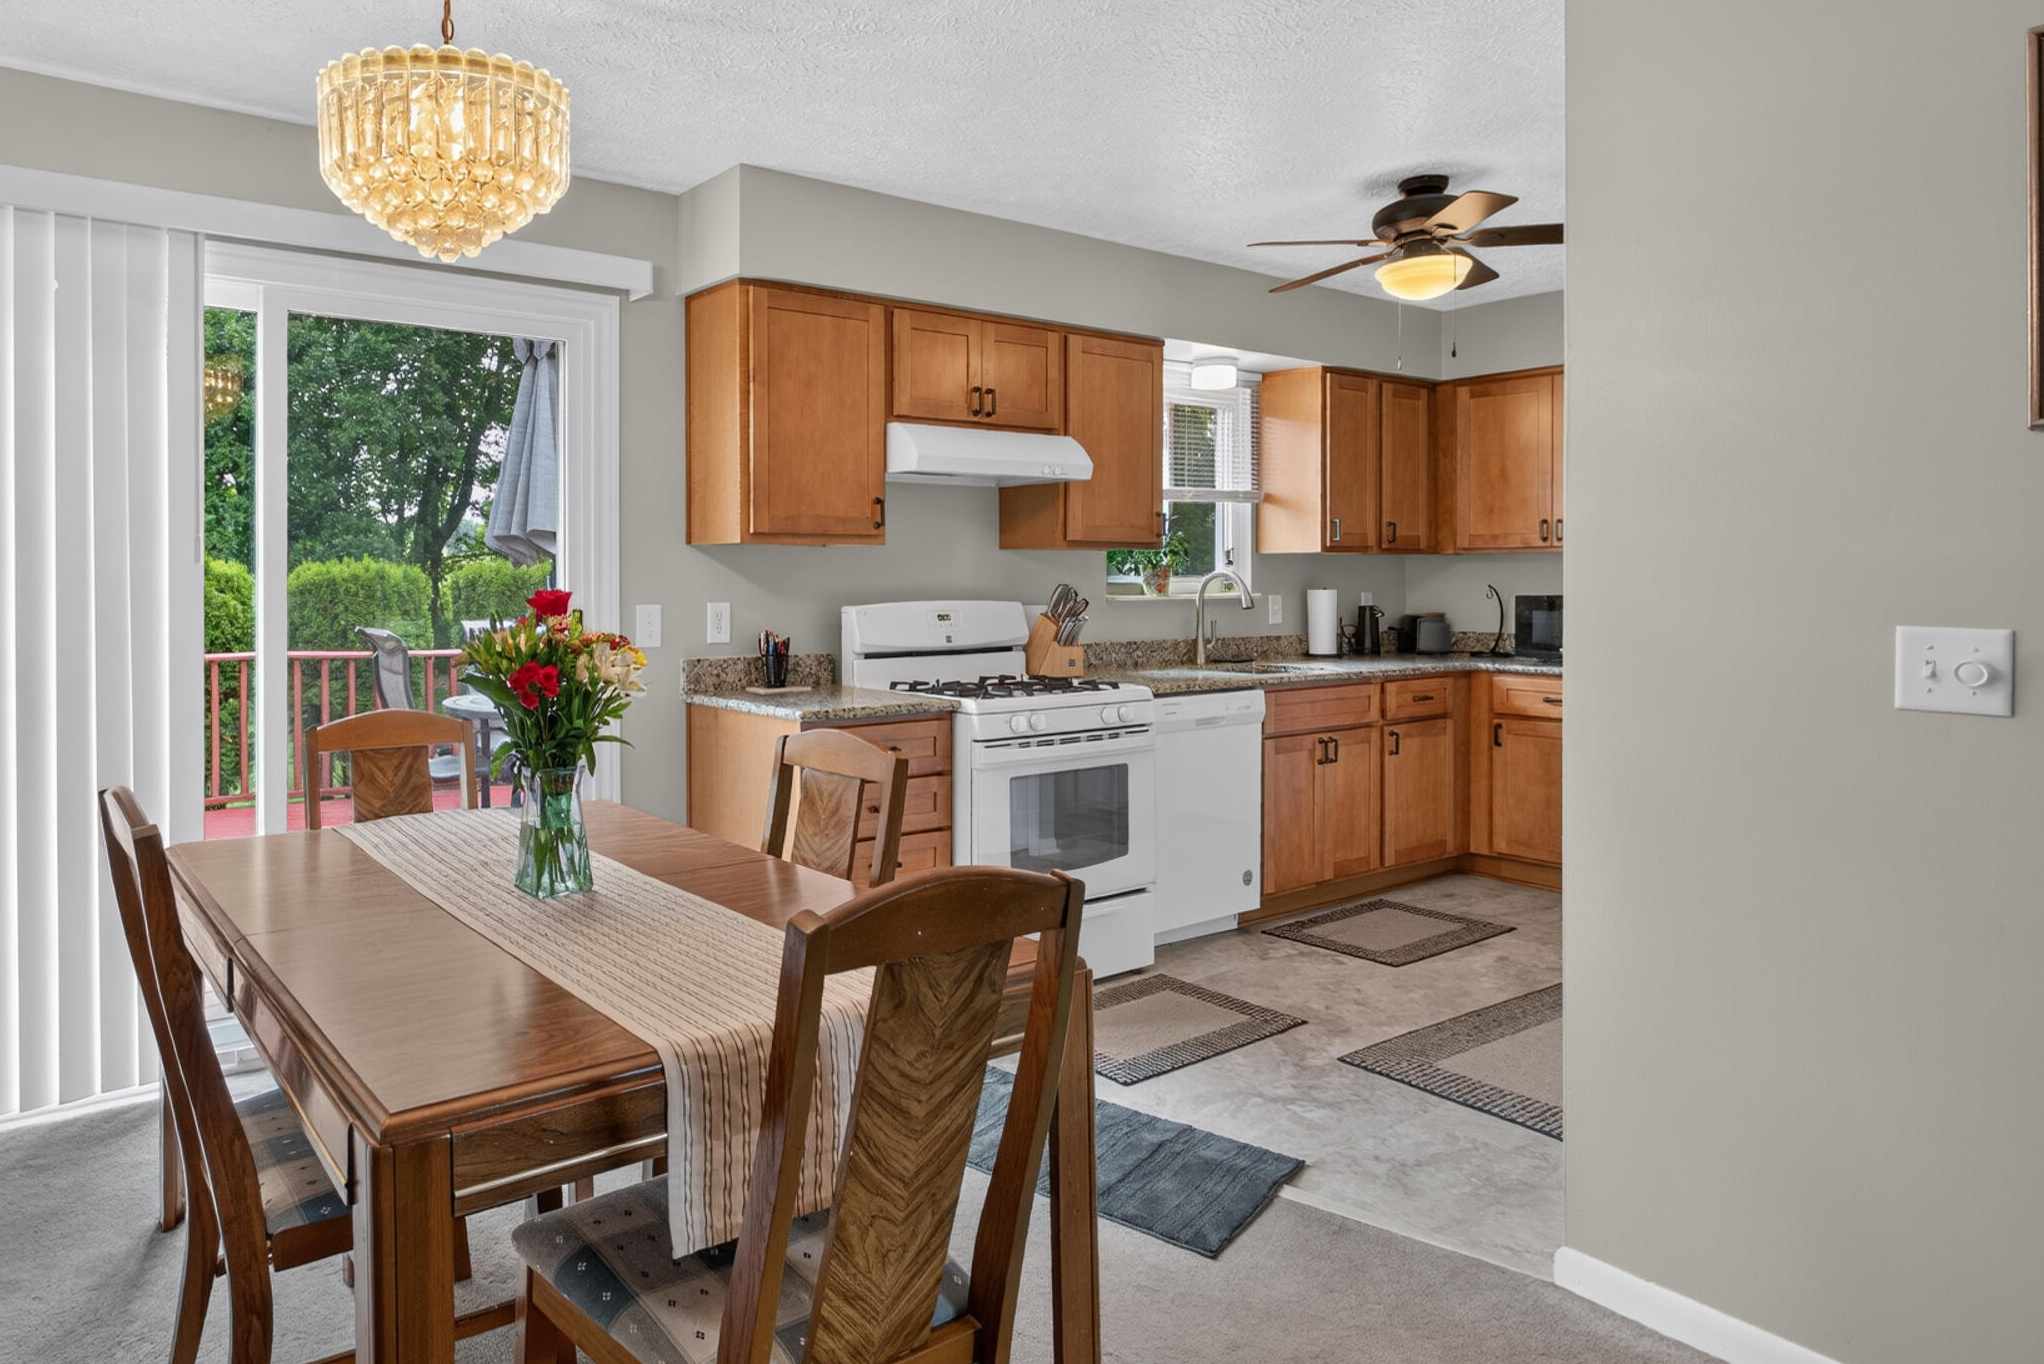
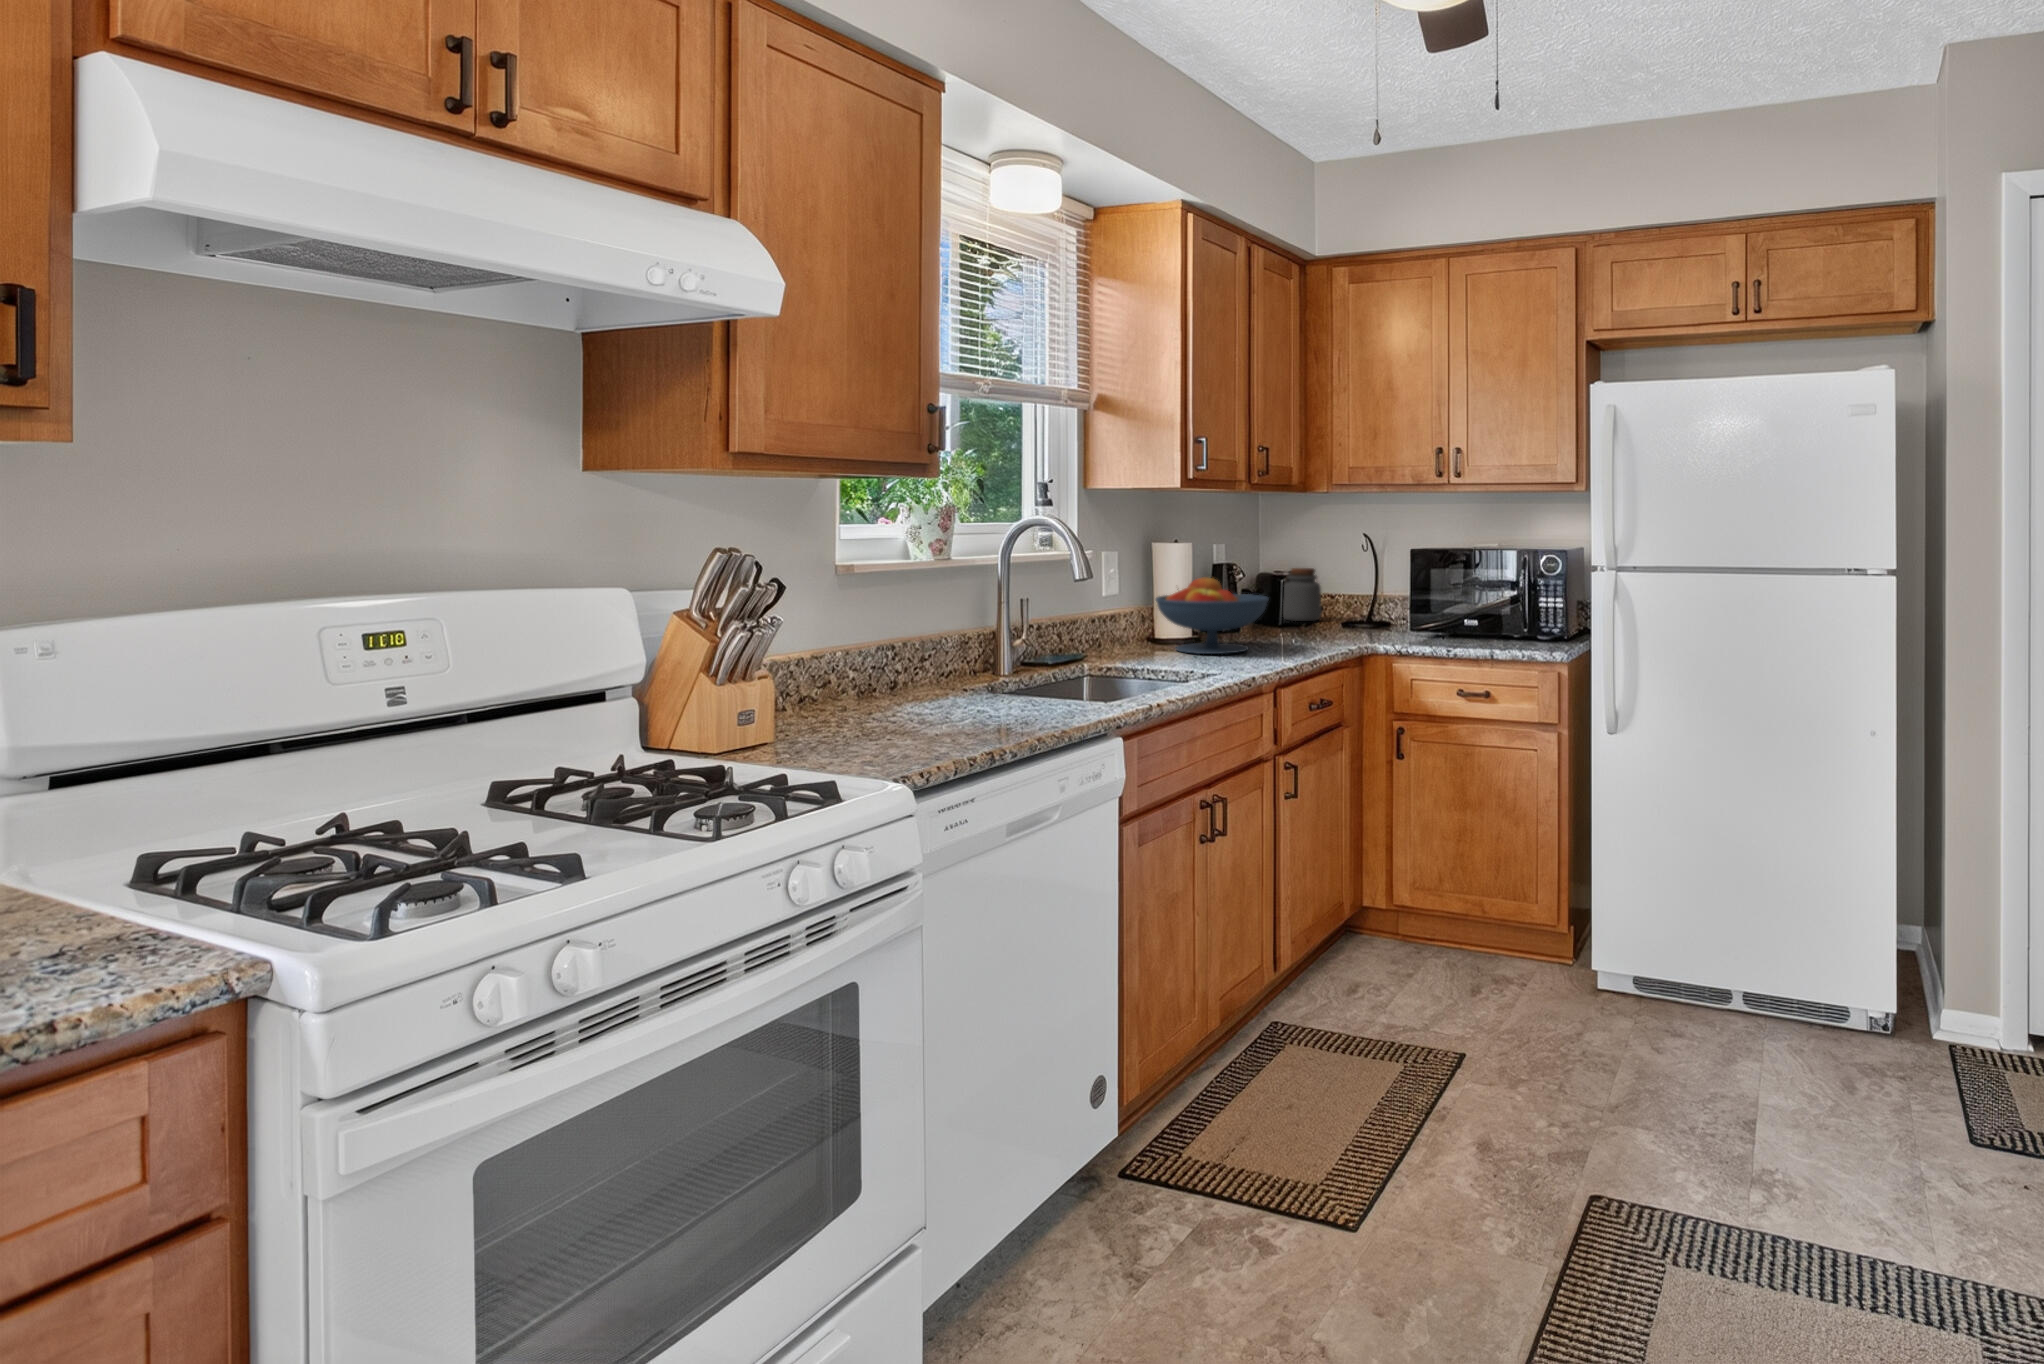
fruit bowl: none [1304,613,1388,662] -> present [1156,577,1269,654]

